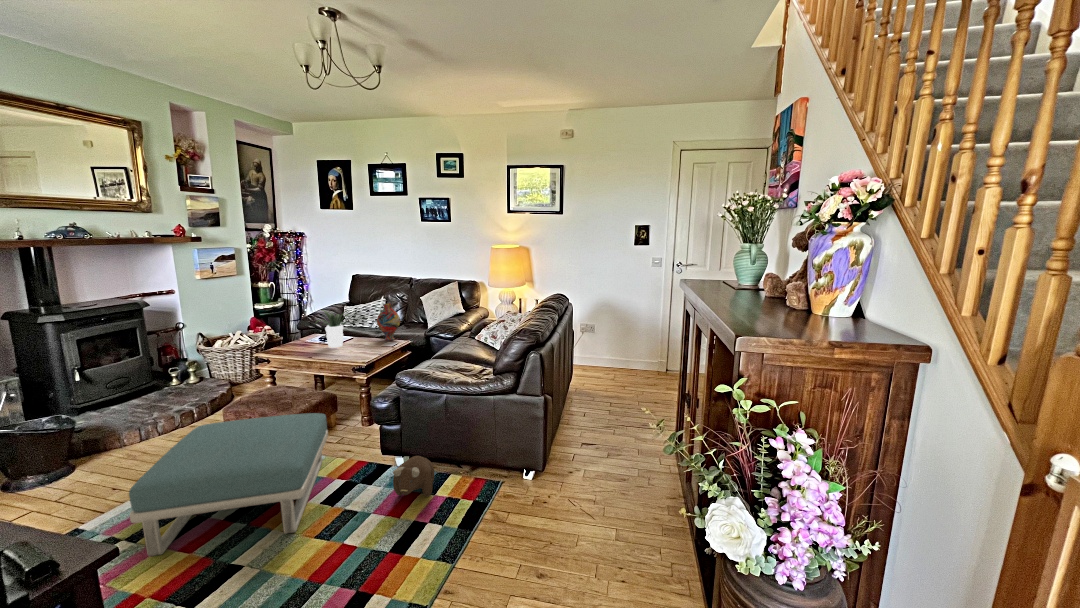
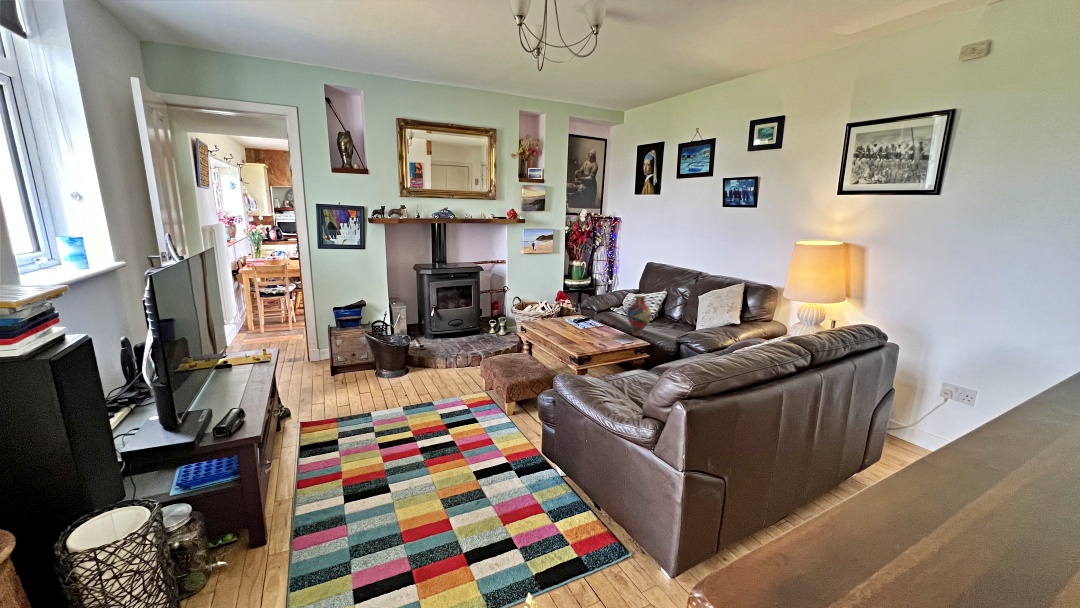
potted plant: present [315,310,349,348] -> none [563,292,607,331]
footstool: present [129,413,328,556] -> none [360,369,516,486]
plush toy: present [393,456,435,497] -> none [512,469,569,520]

